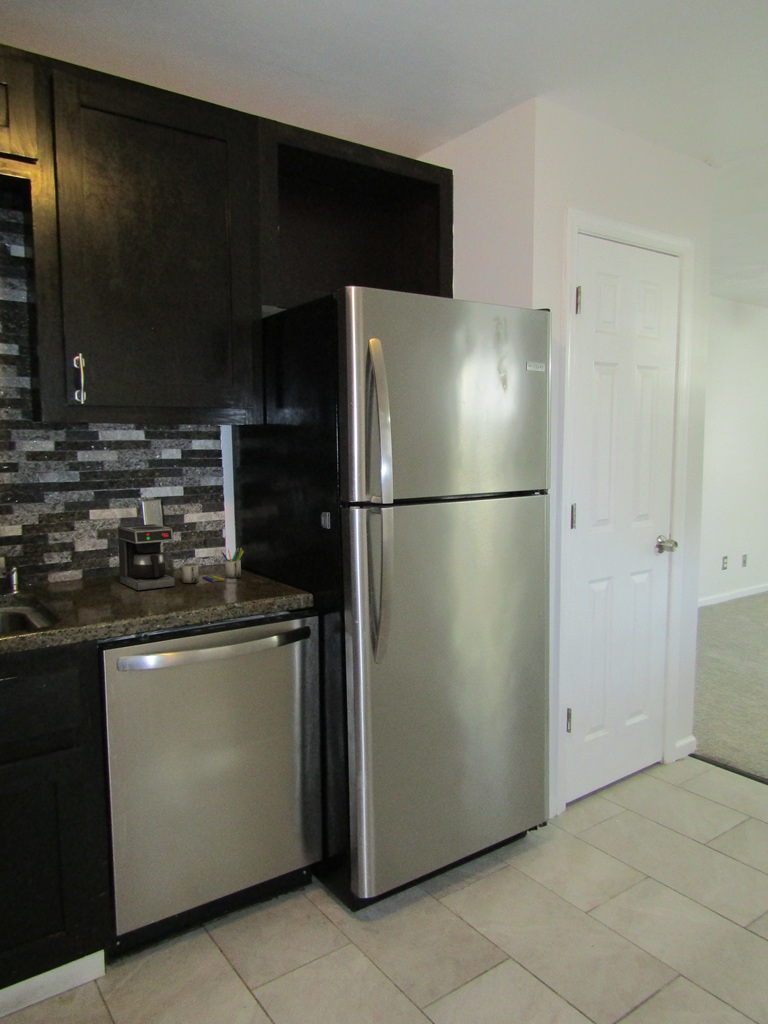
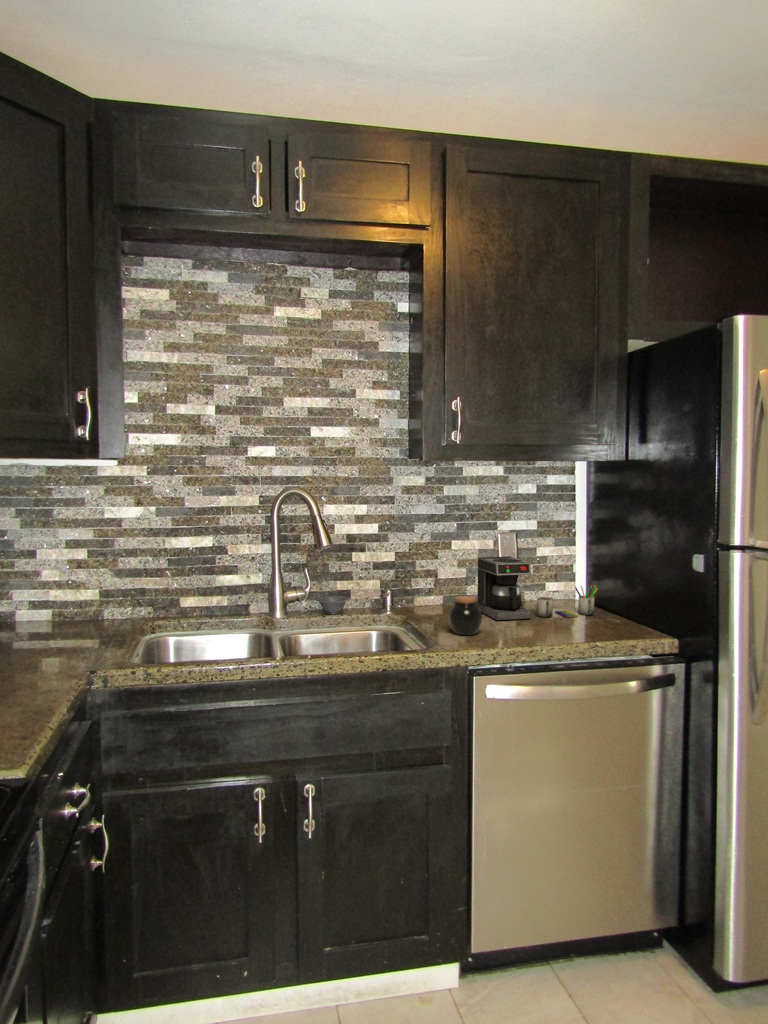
jar: none [79,566,117,608] -> present [449,596,482,635]

